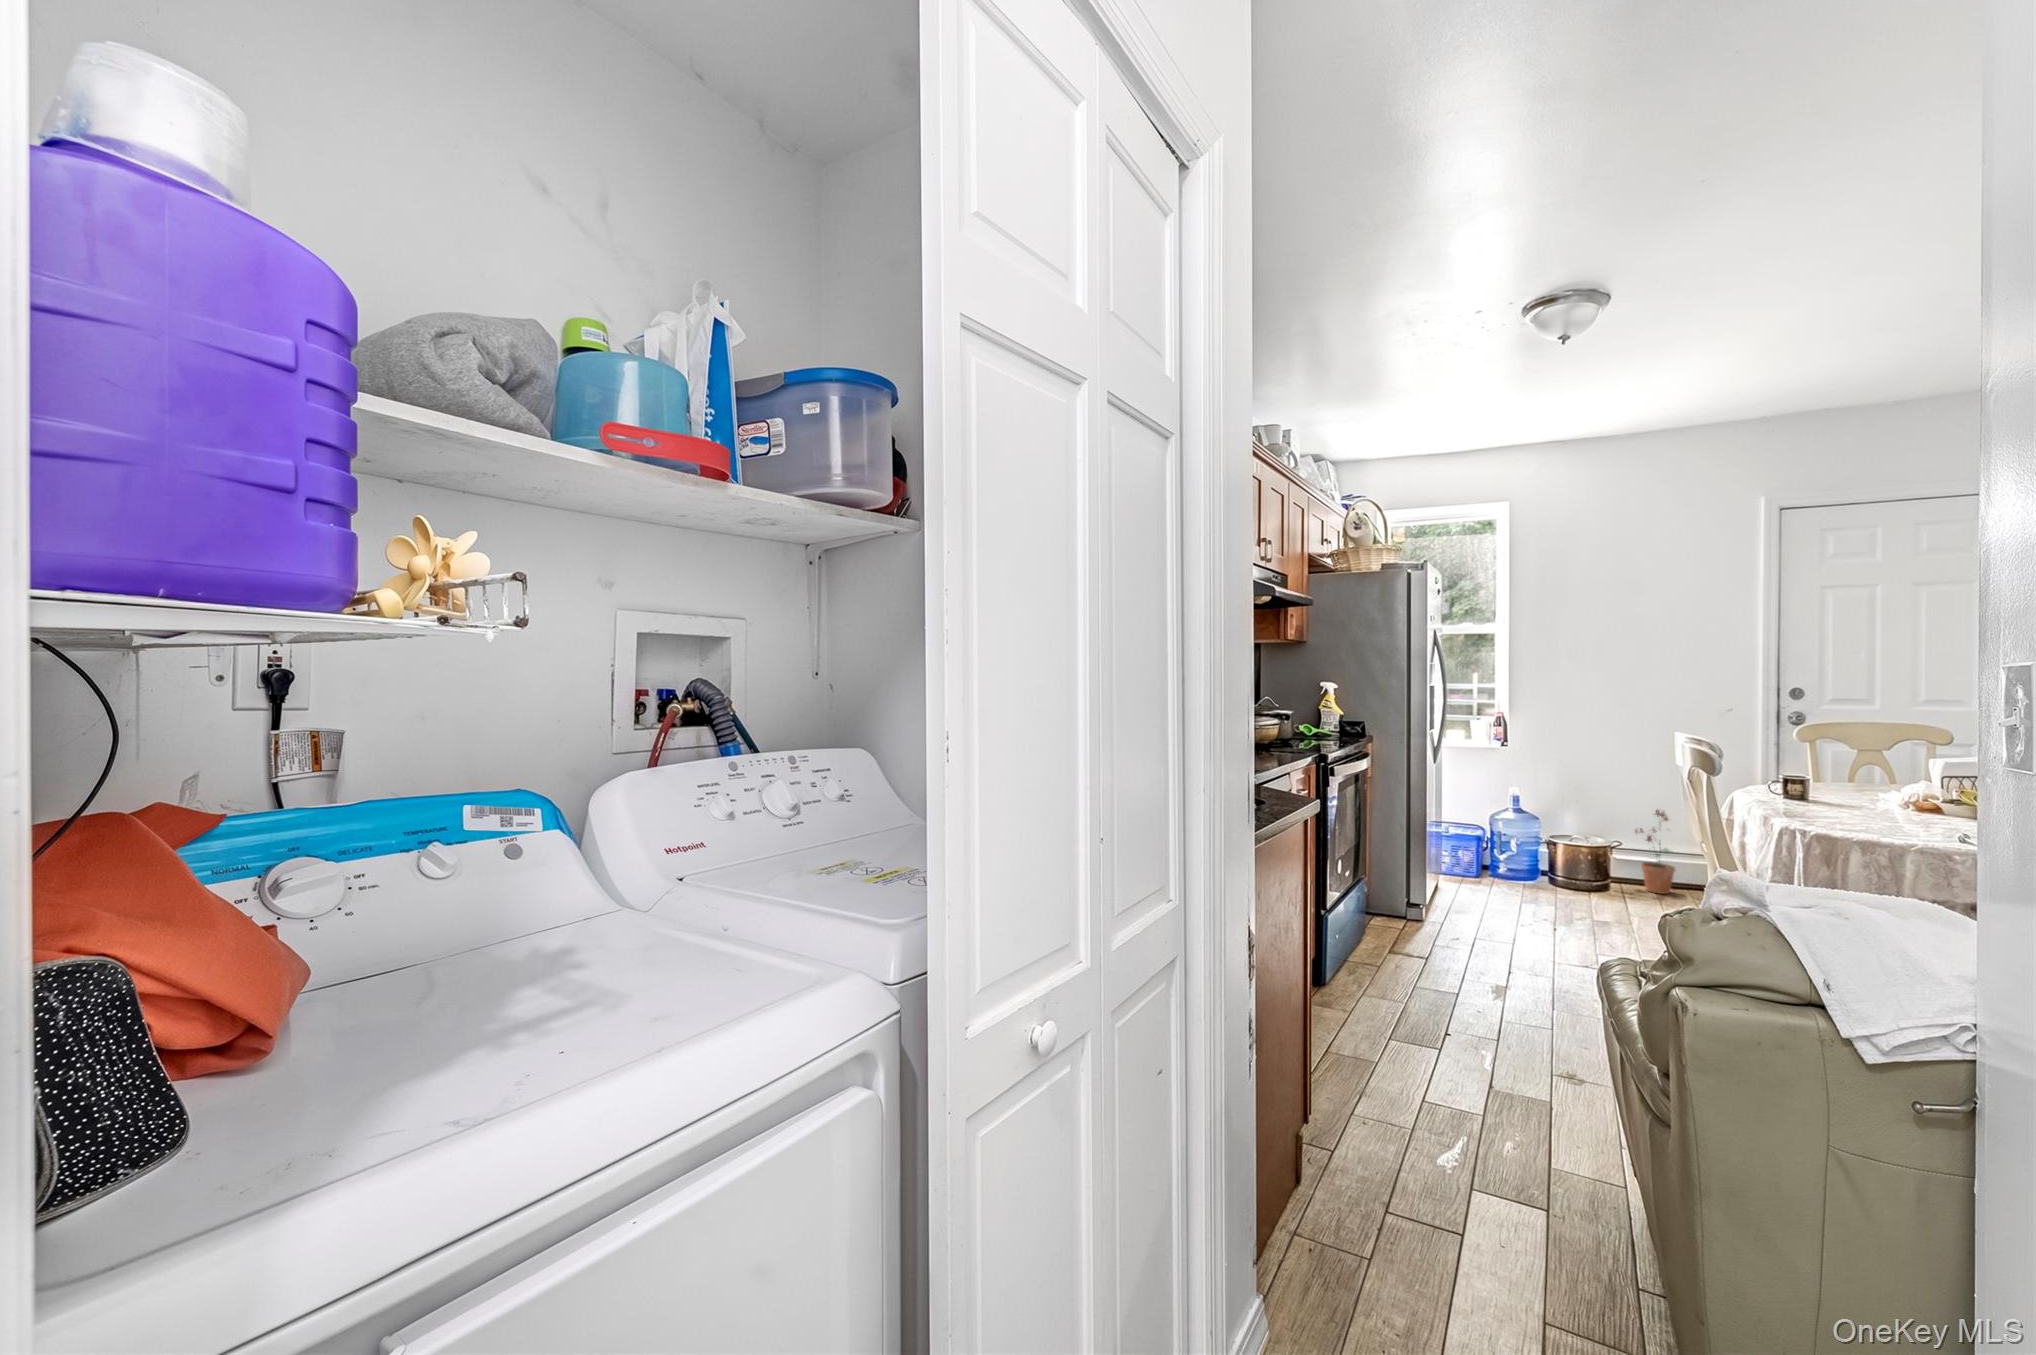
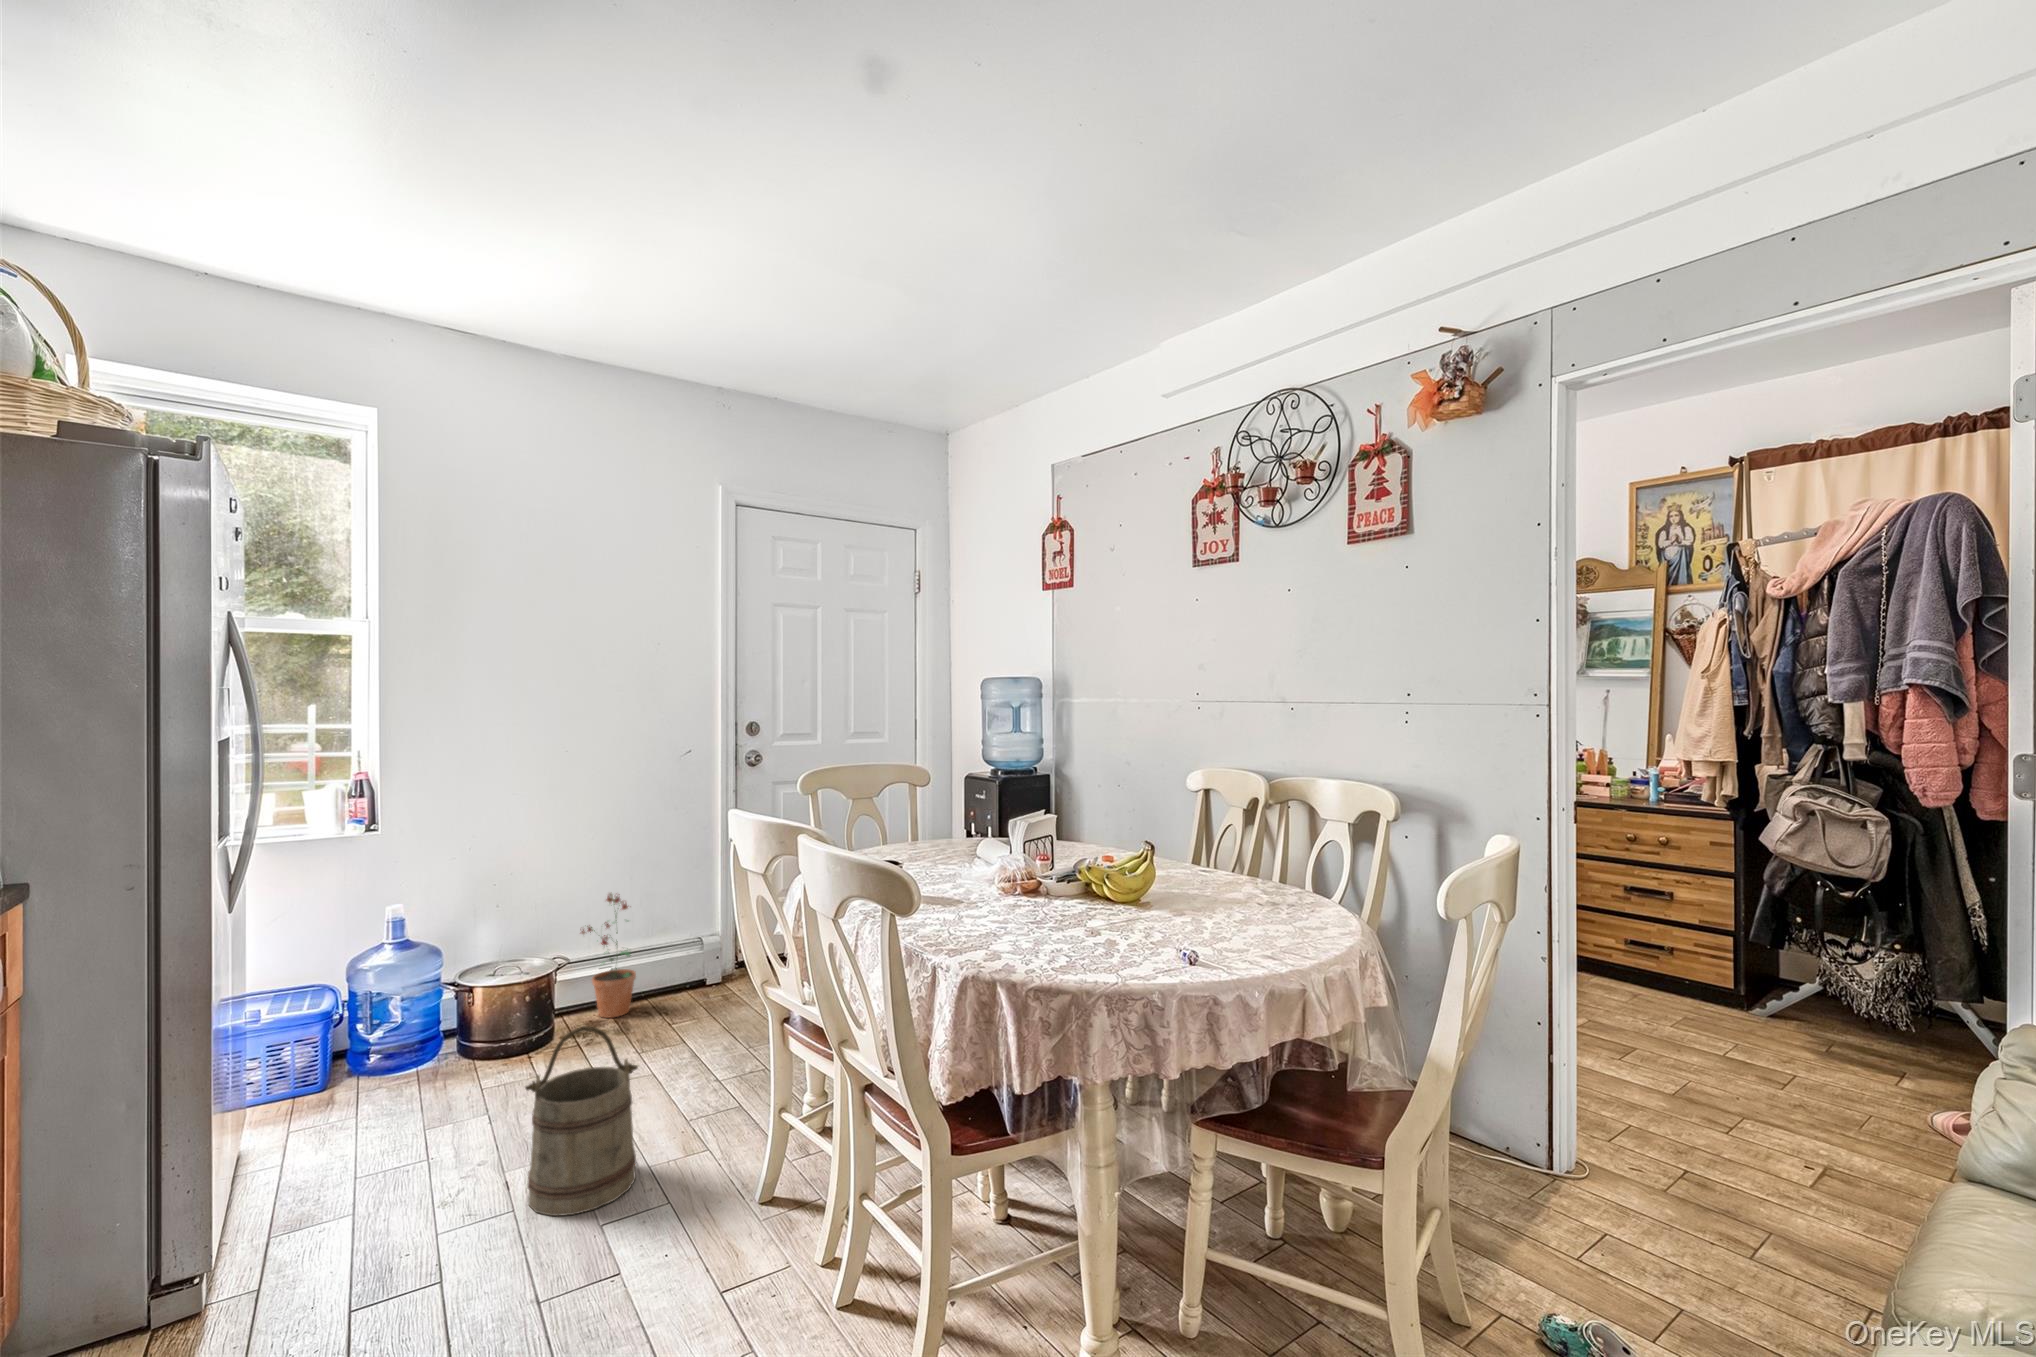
bucket: none [1562,853,1630,950] -> present [525,1026,638,1216]

